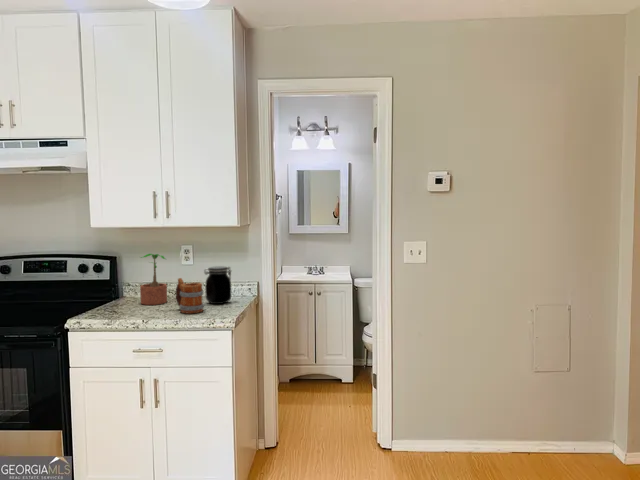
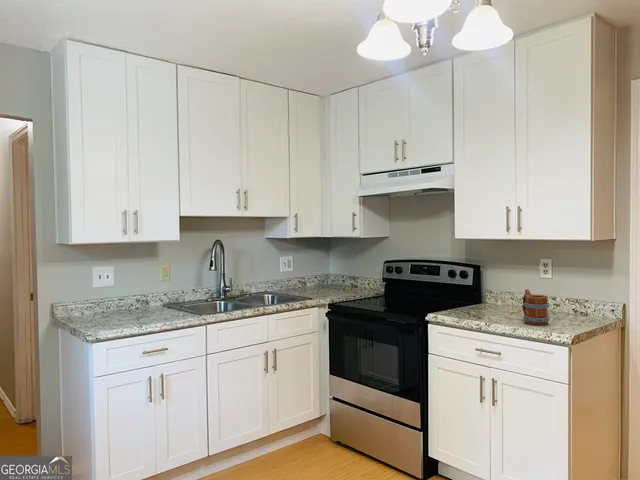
potted plant: present [140,254,167,305] -> none [496,264,523,313]
jar: present [205,266,231,304] -> none [556,282,587,321]

